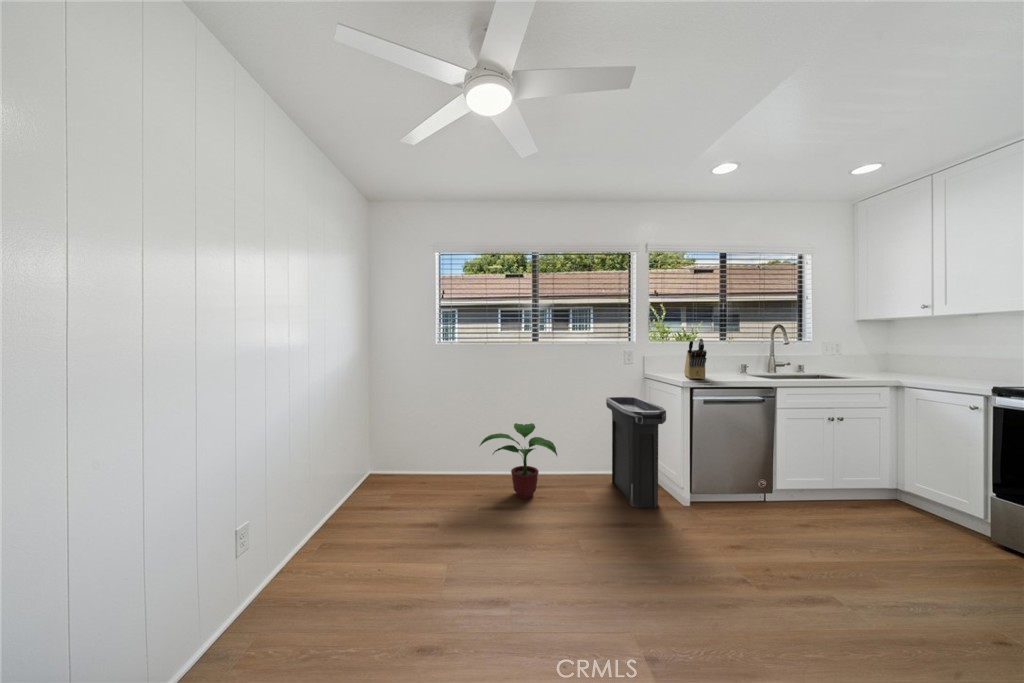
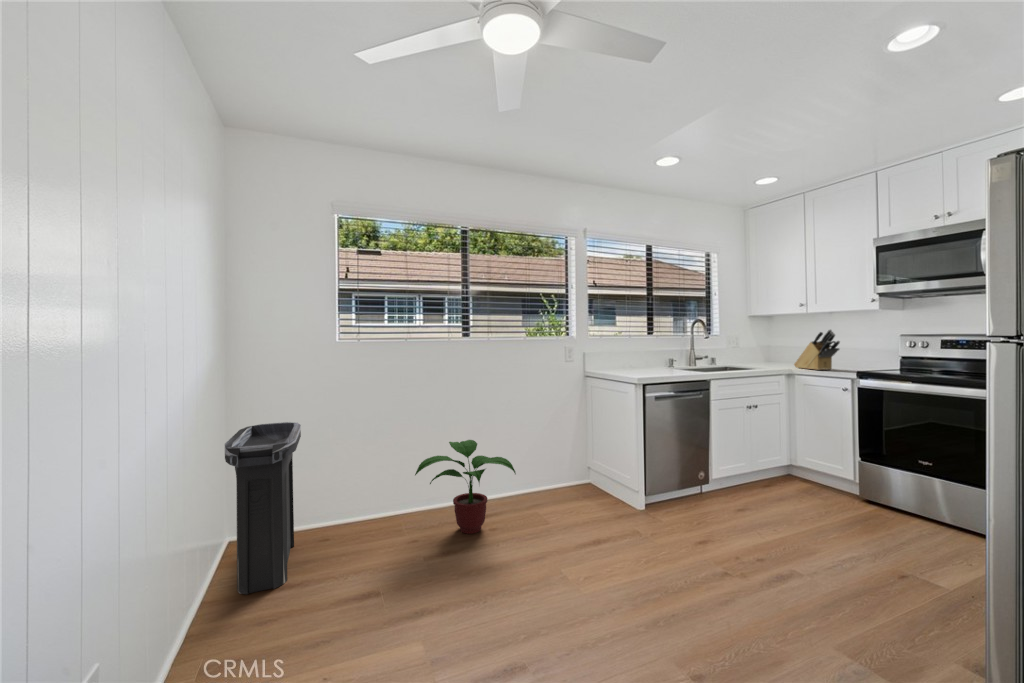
knife block: present [684,338,707,379] -> present [794,330,840,370]
trash can: present [606,397,666,508] -> present [225,422,301,595]

